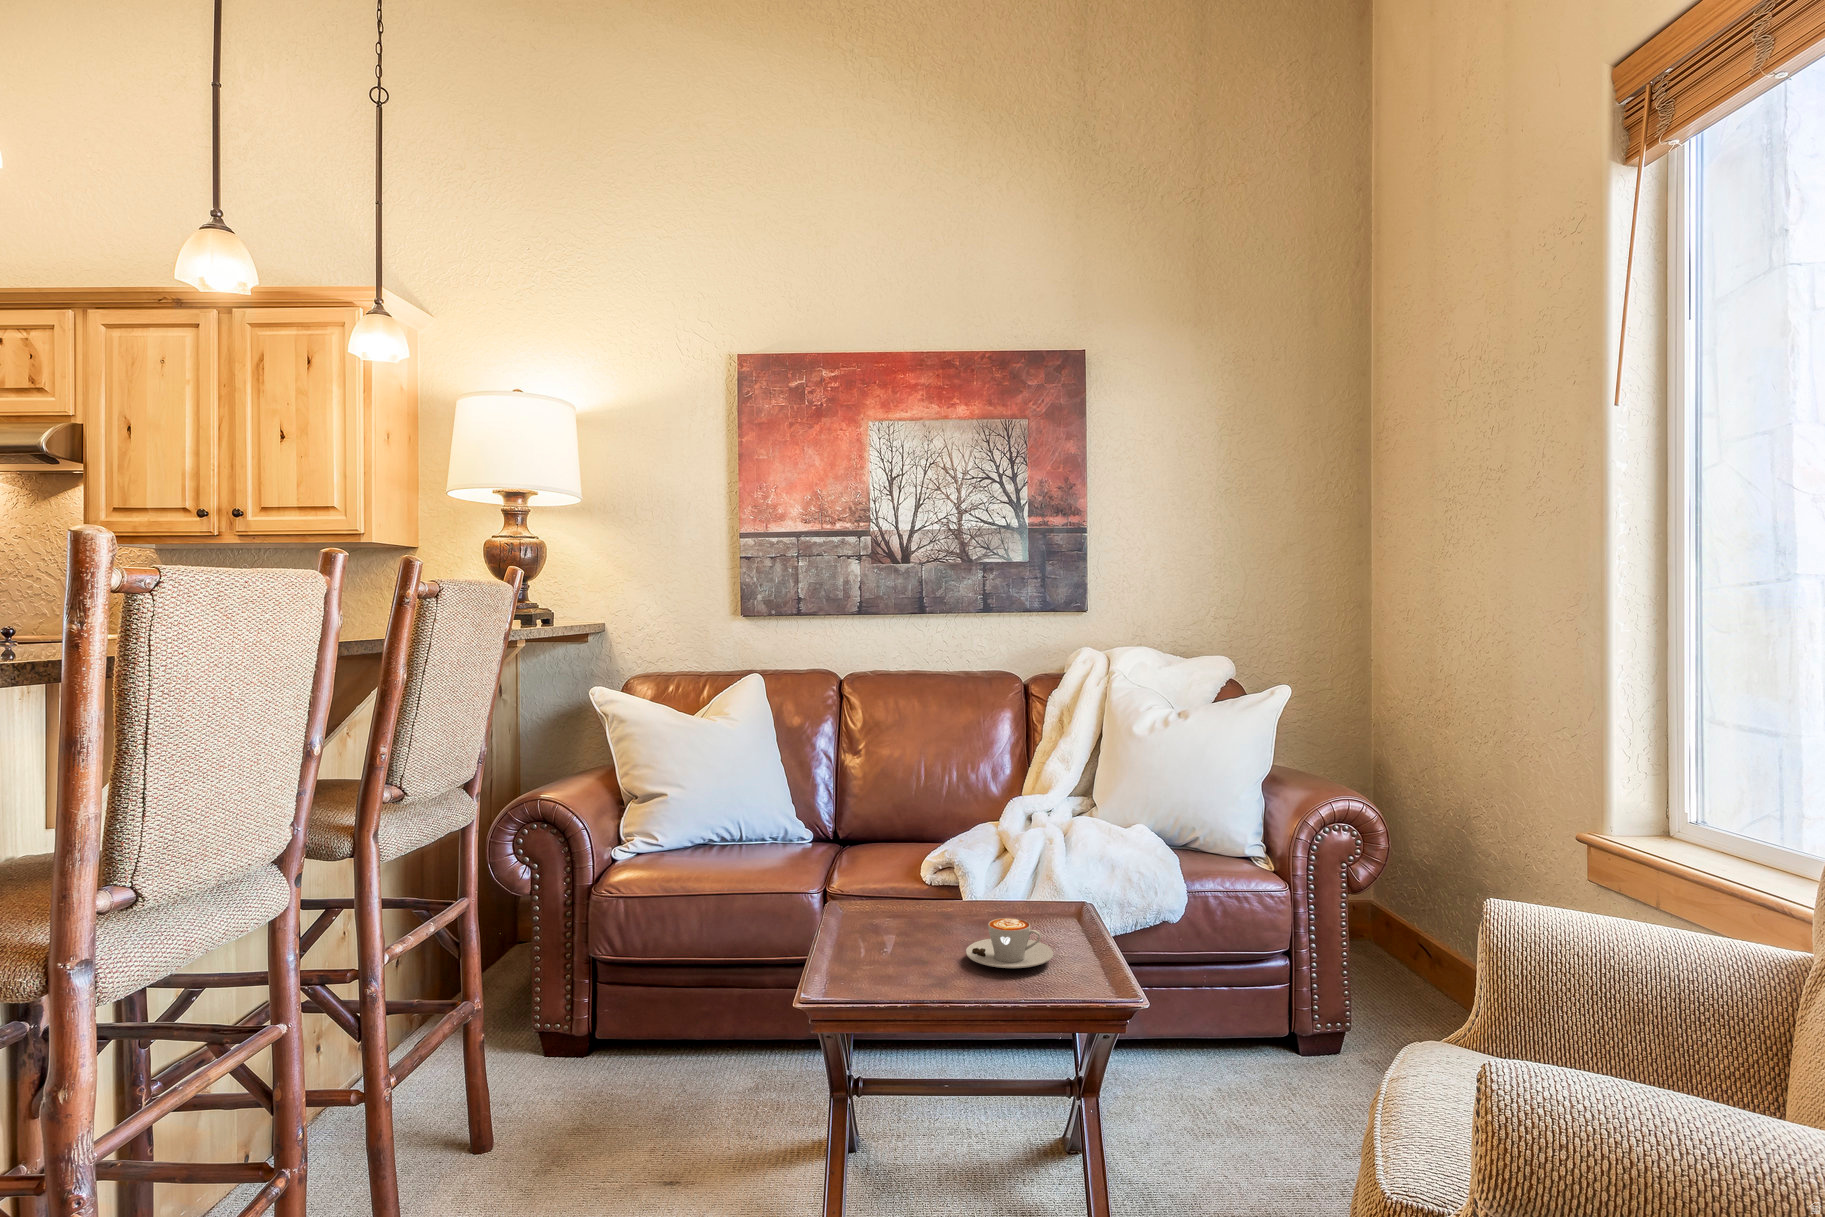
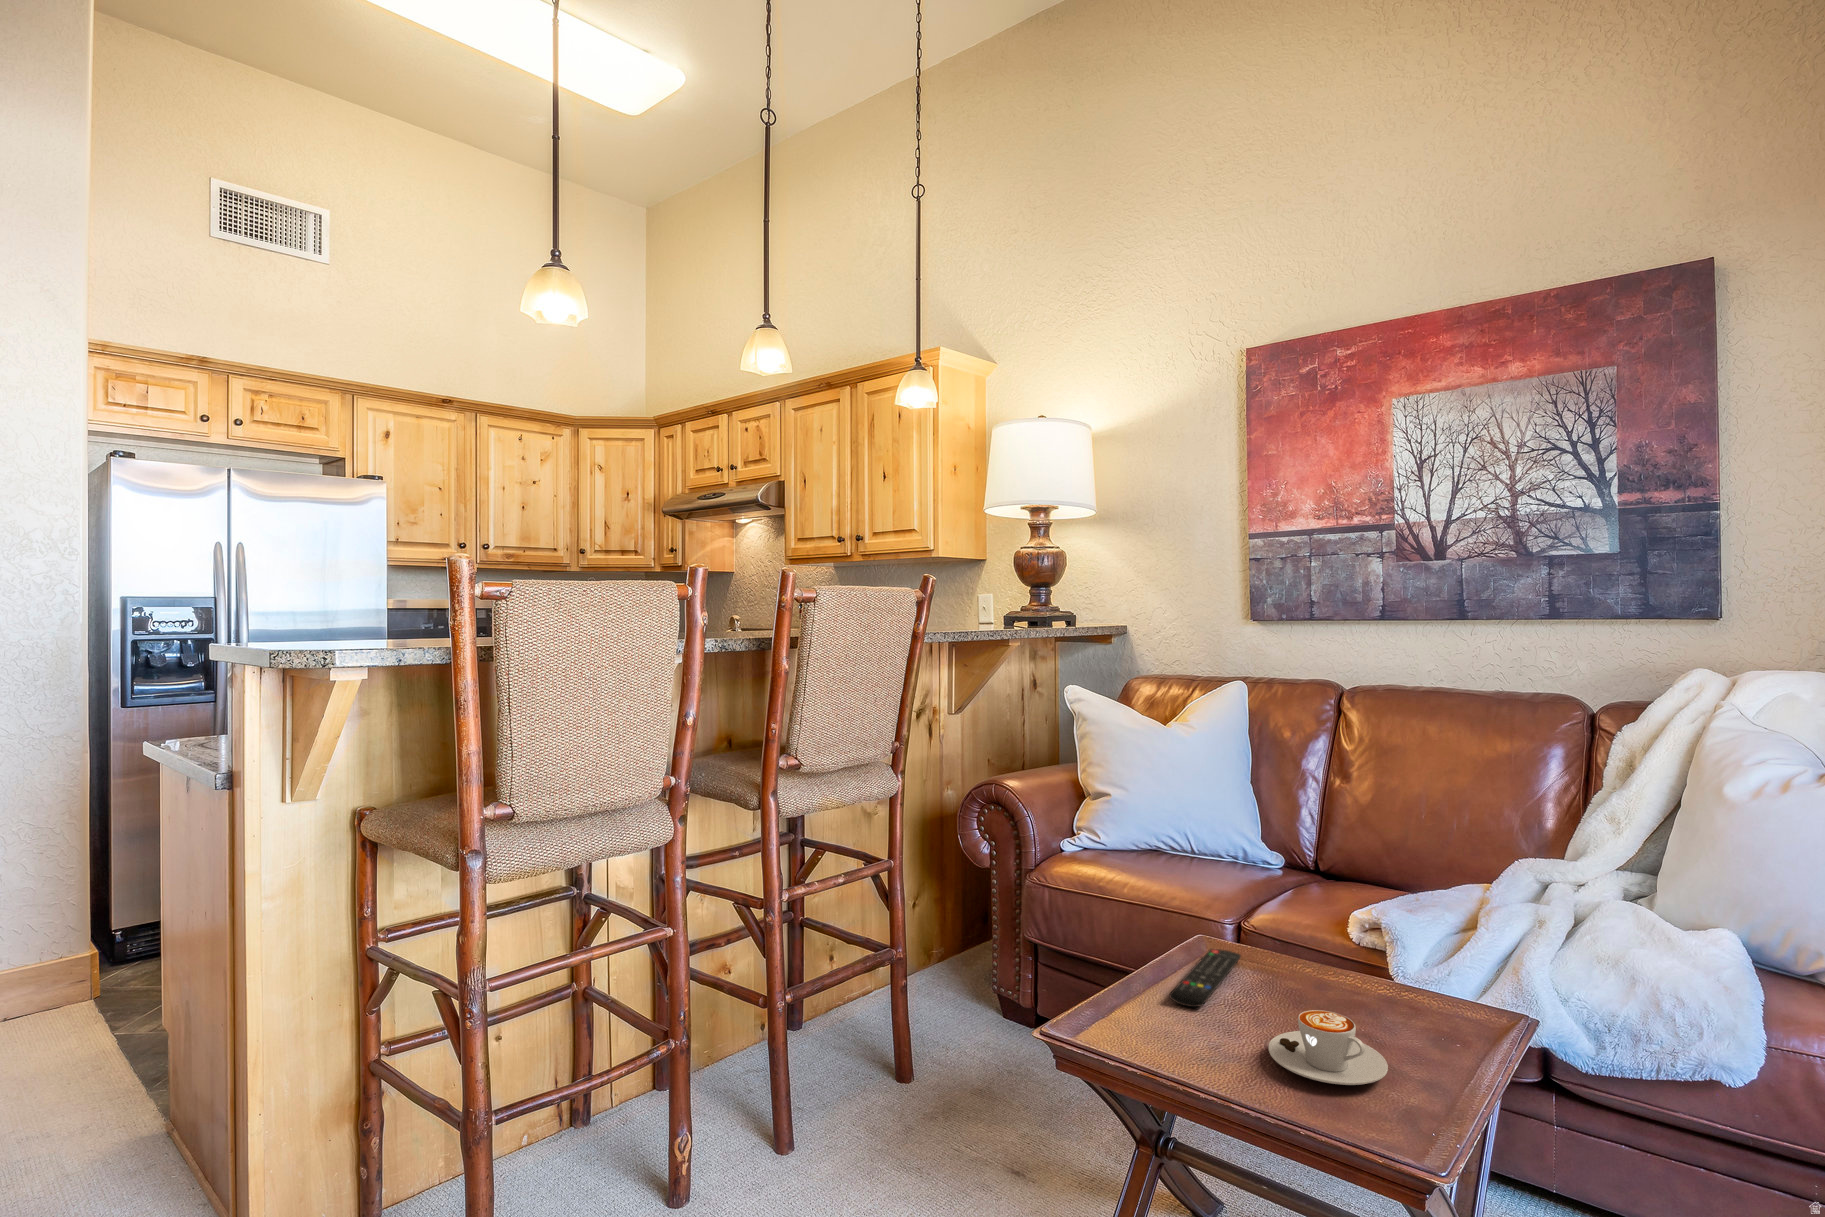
remote control: none [852,904,892,949] -> present [1169,949,1241,1007]

